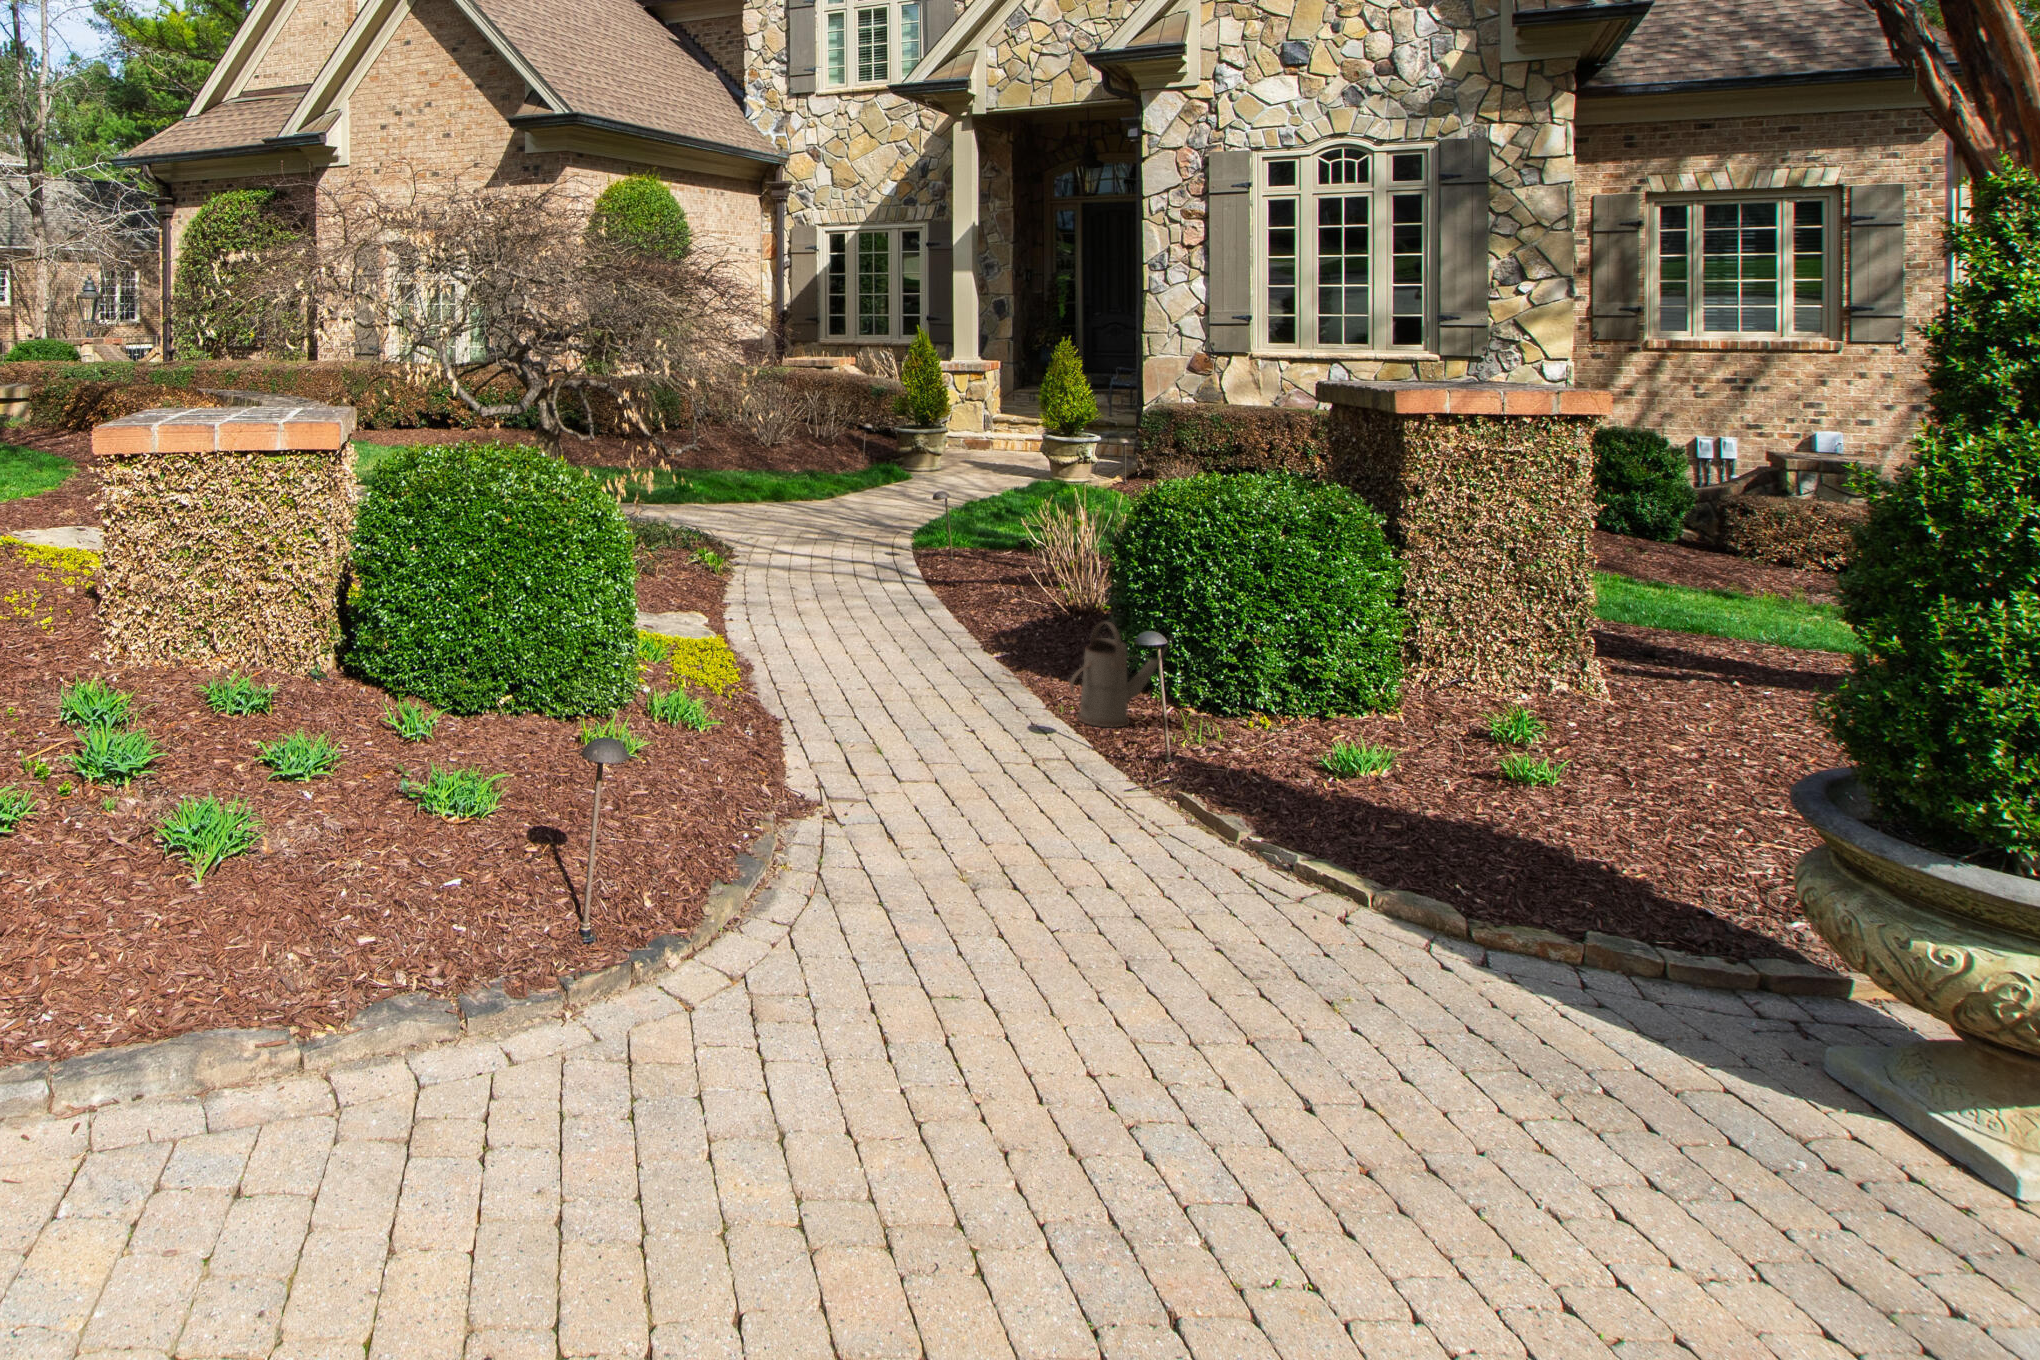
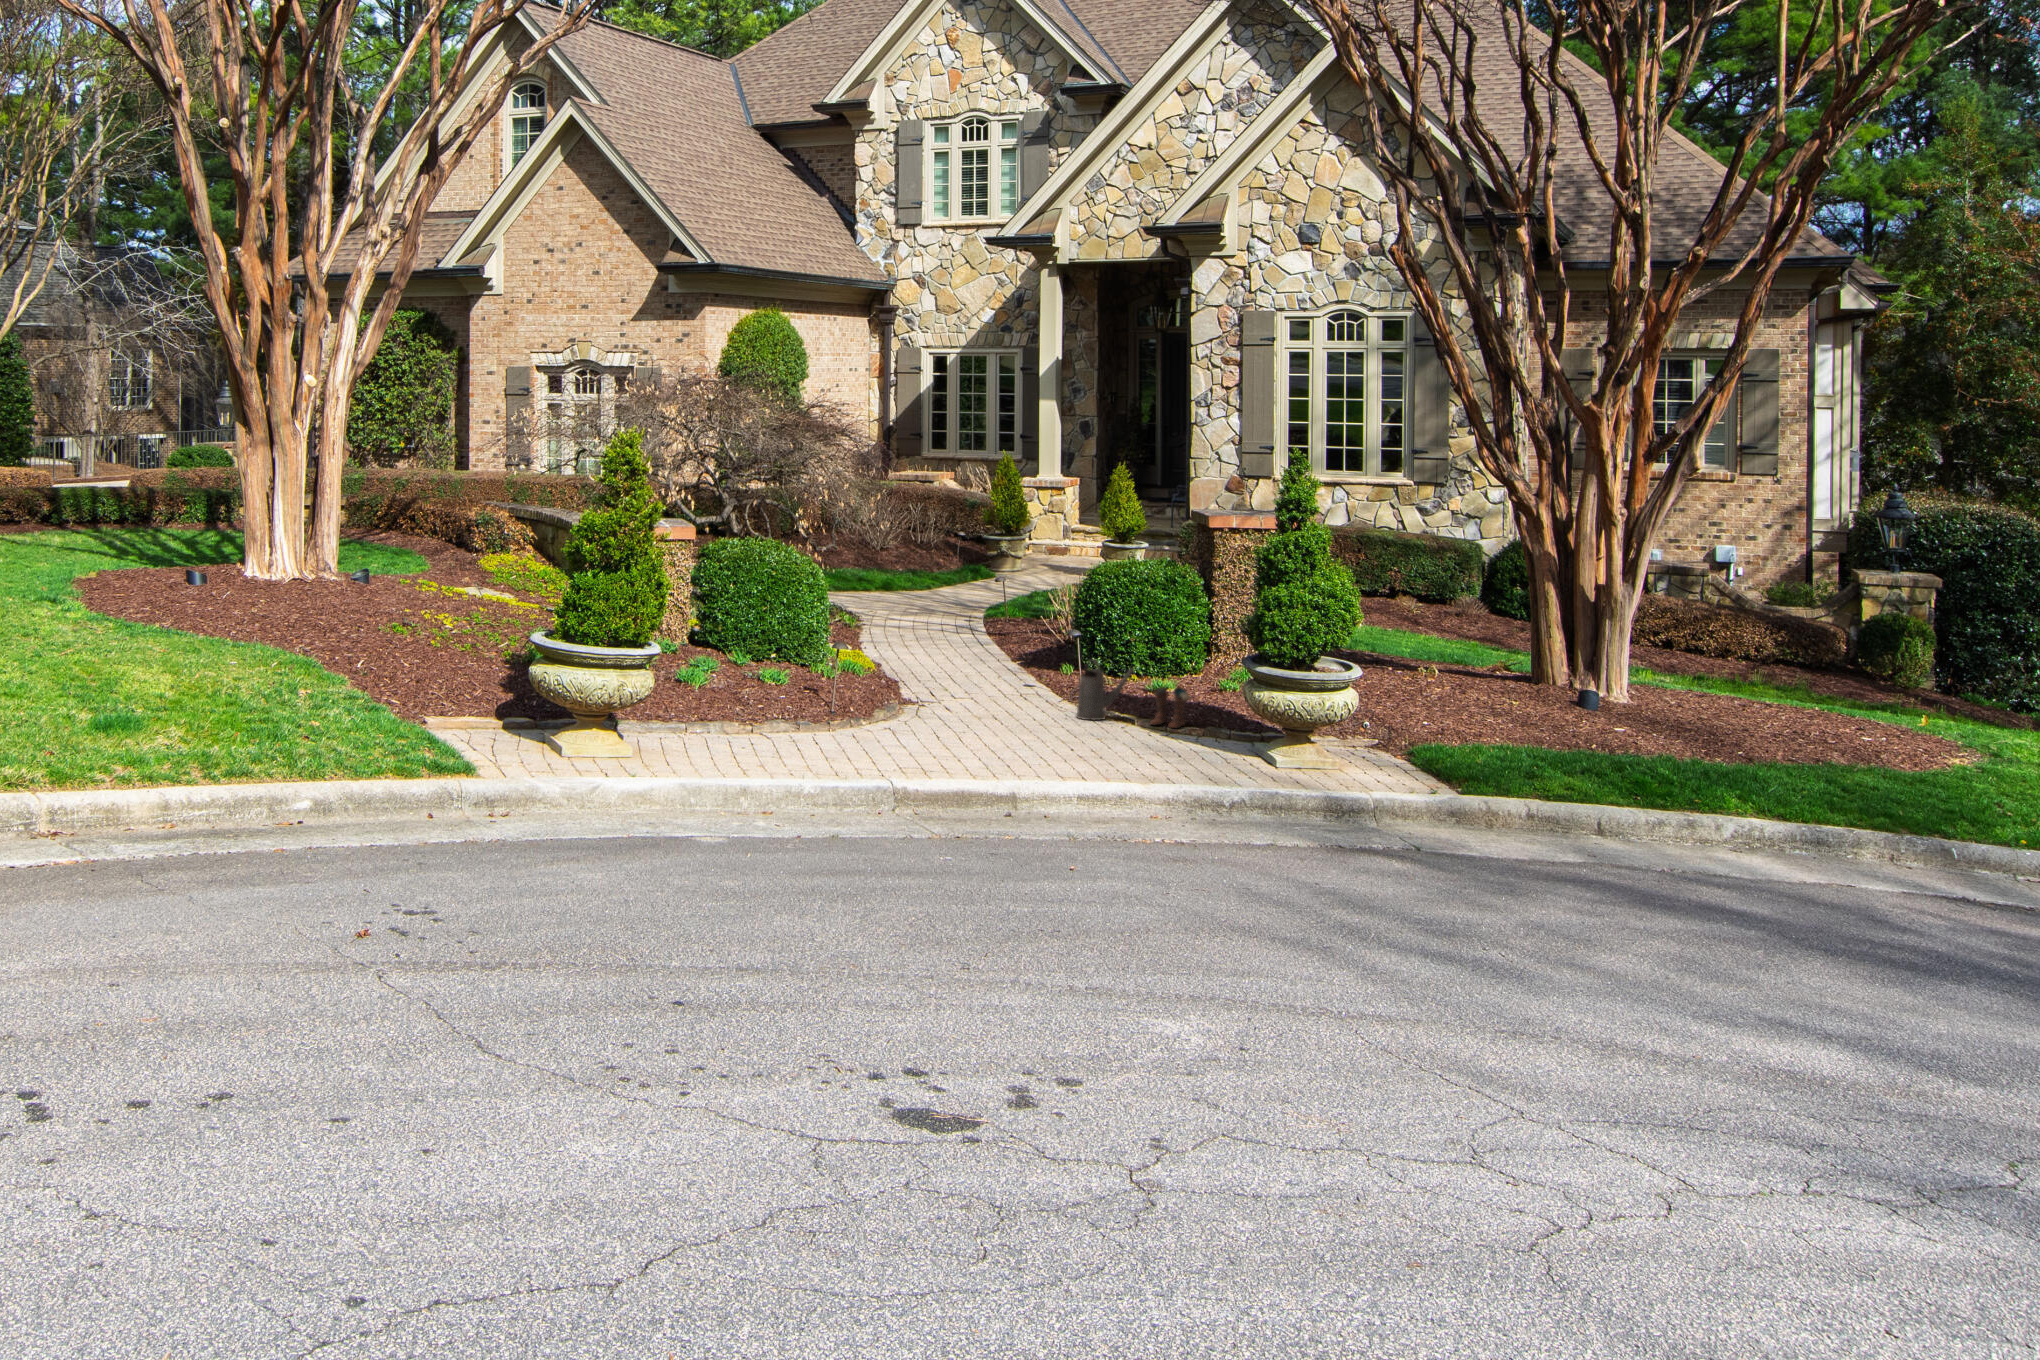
boots: none [1211,668,1288,745] -> present [1150,686,1190,728]

